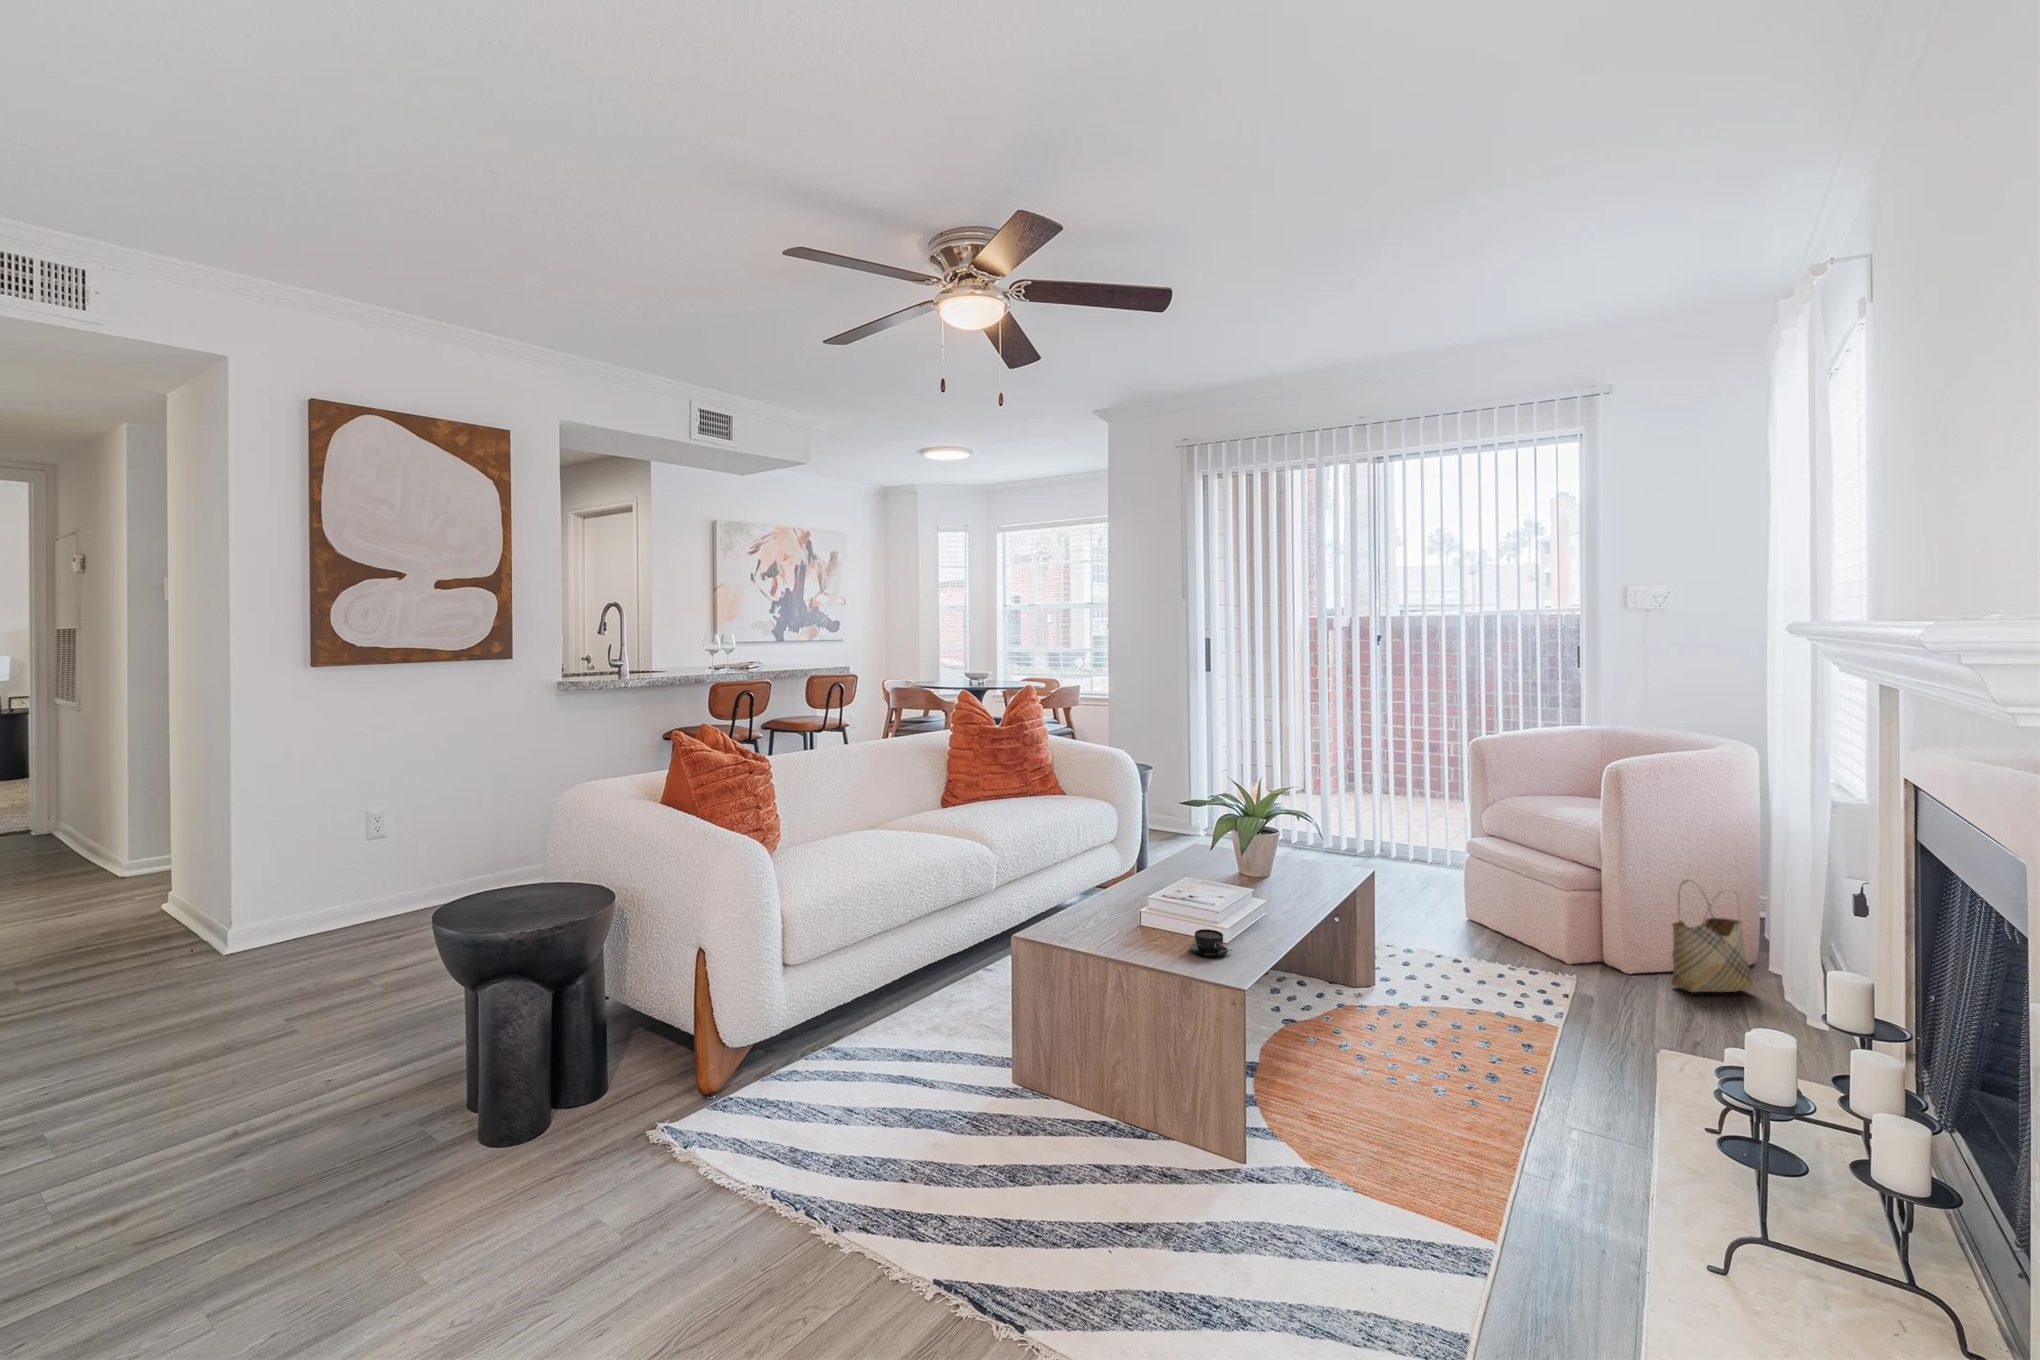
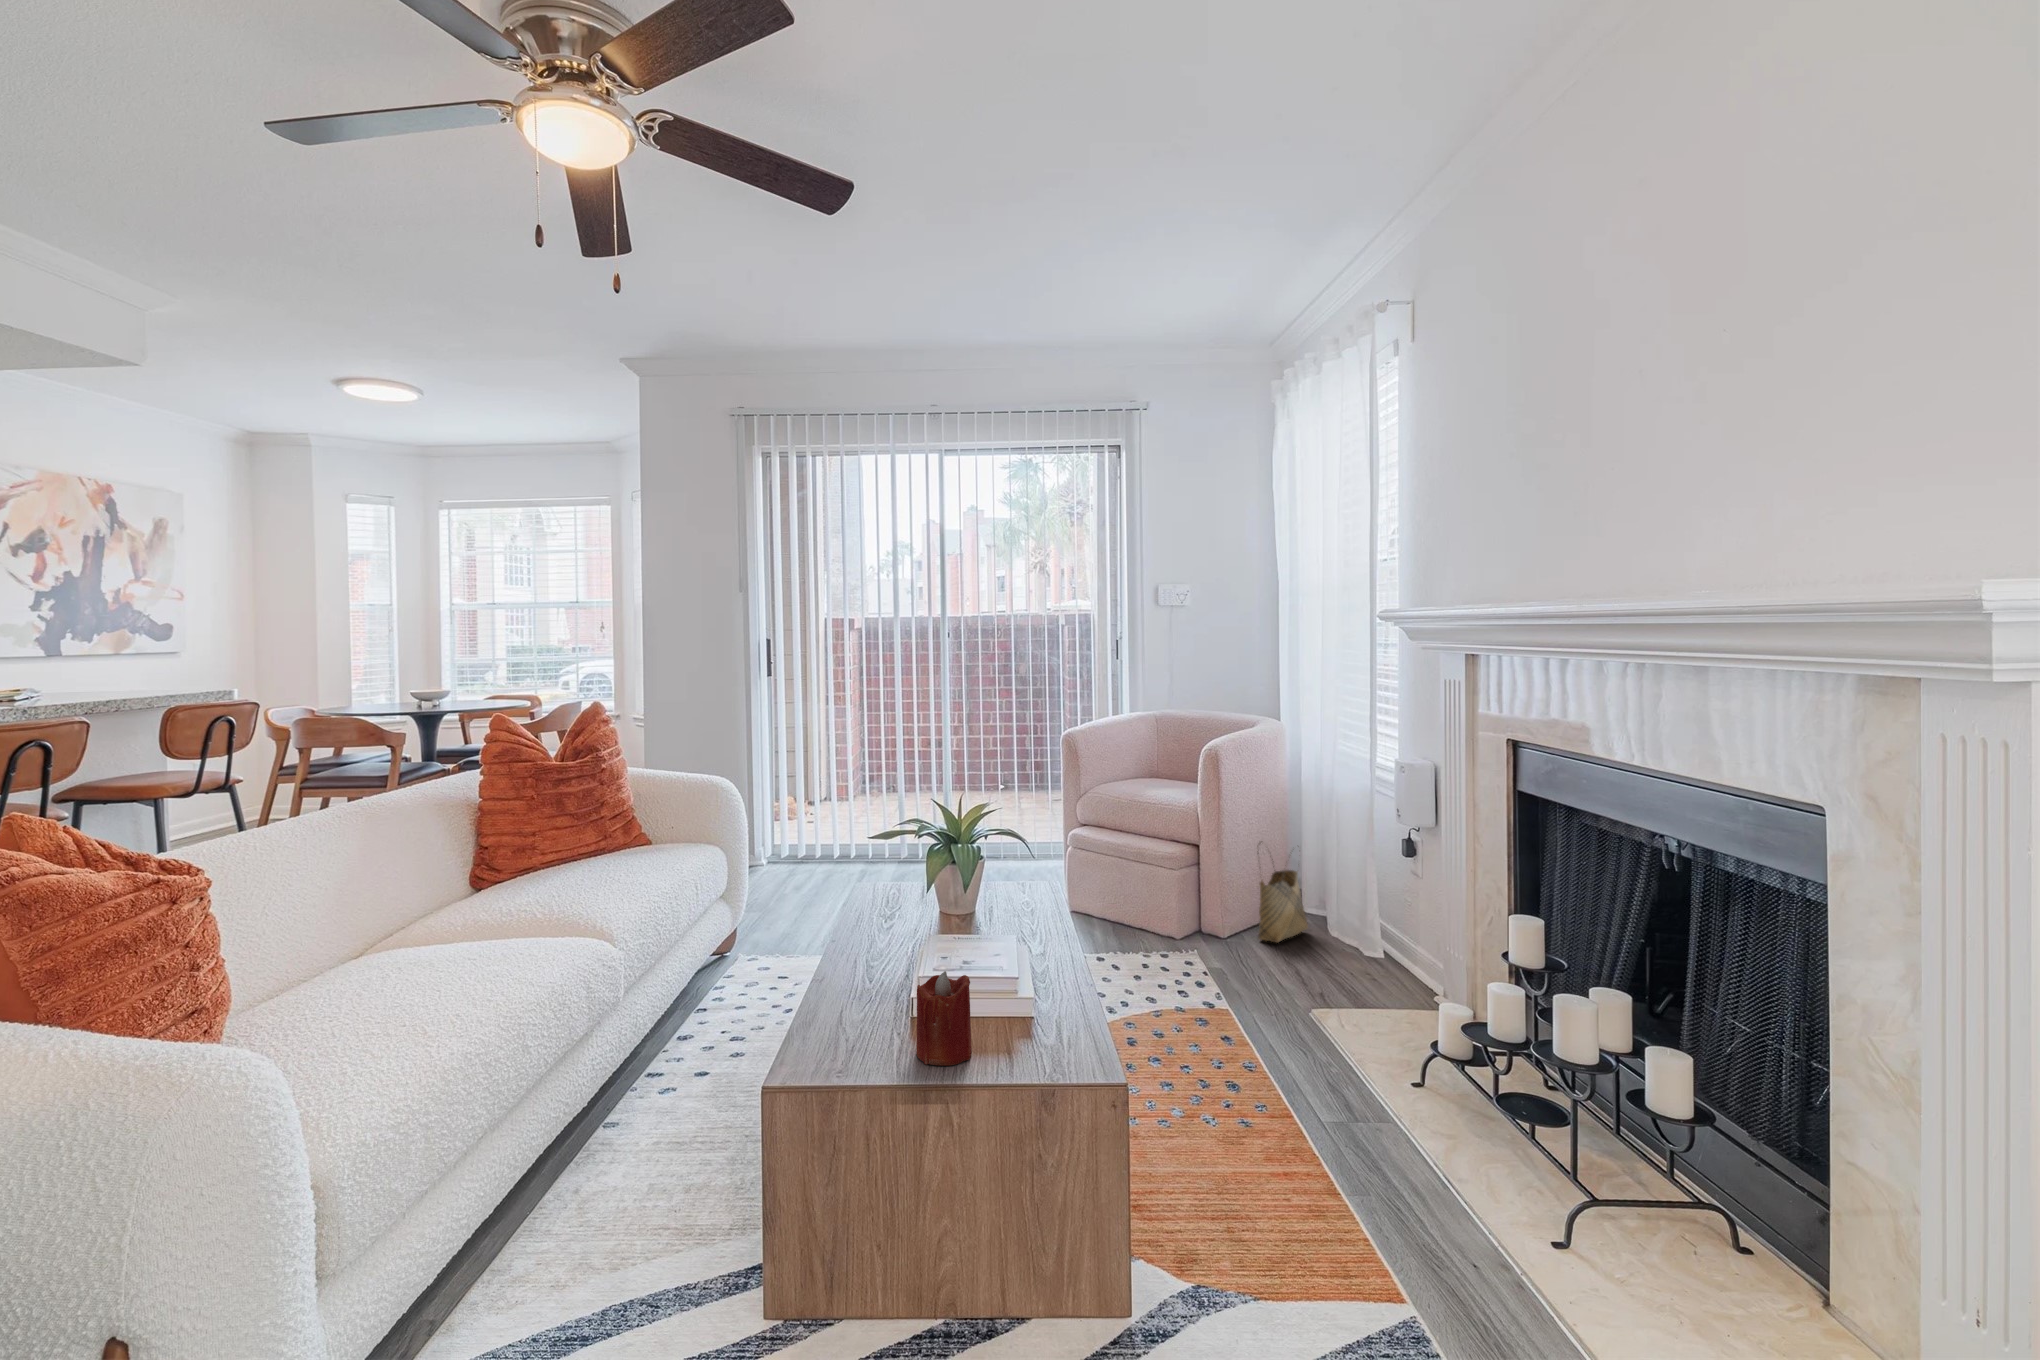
candle: none [1118,885,1159,950] -> present [916,971,972,1066]
teacup: present [1190,929,1232,956] -> none [1009,1009,1060,1048]

